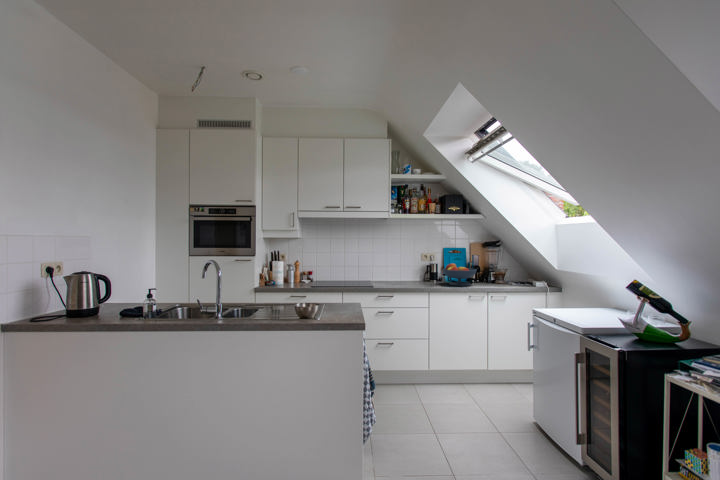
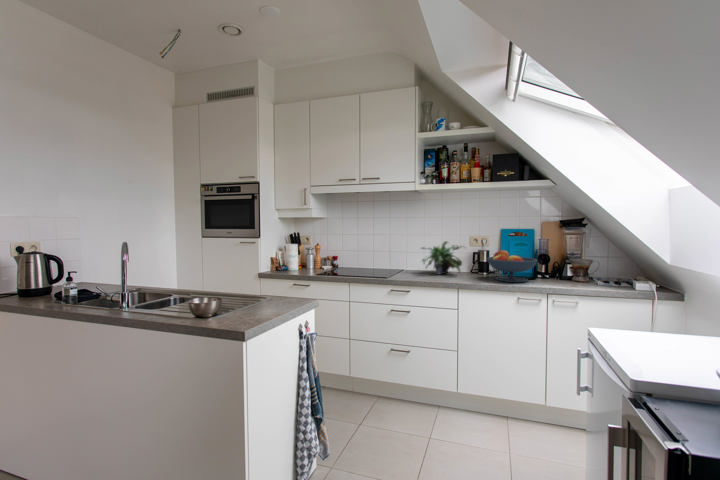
potted plant: none [391,257,426,283] -> present [422,241,462,274]

